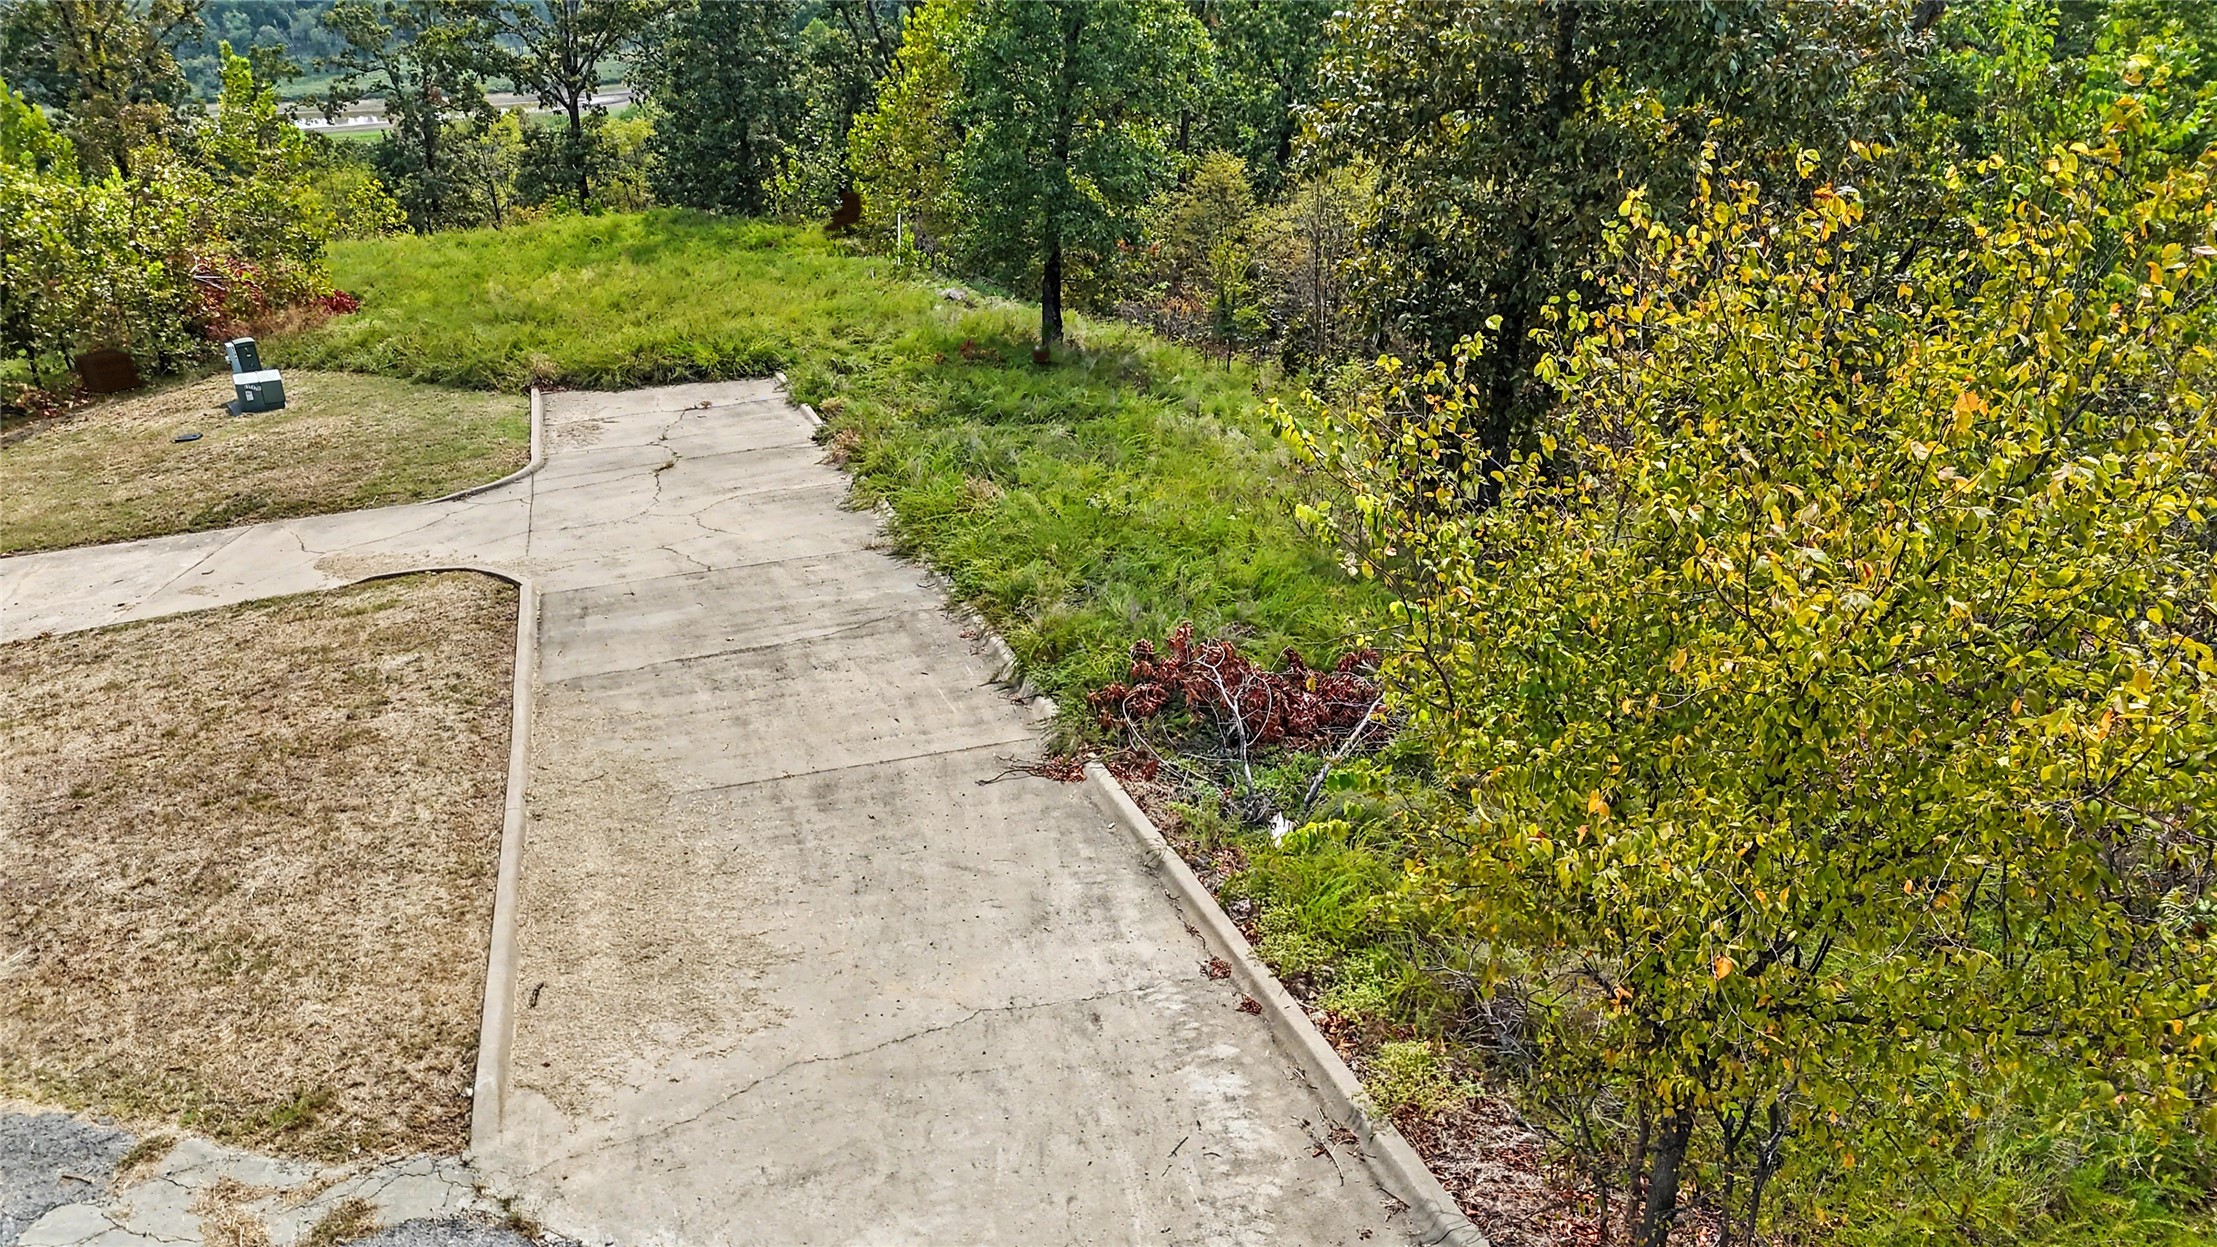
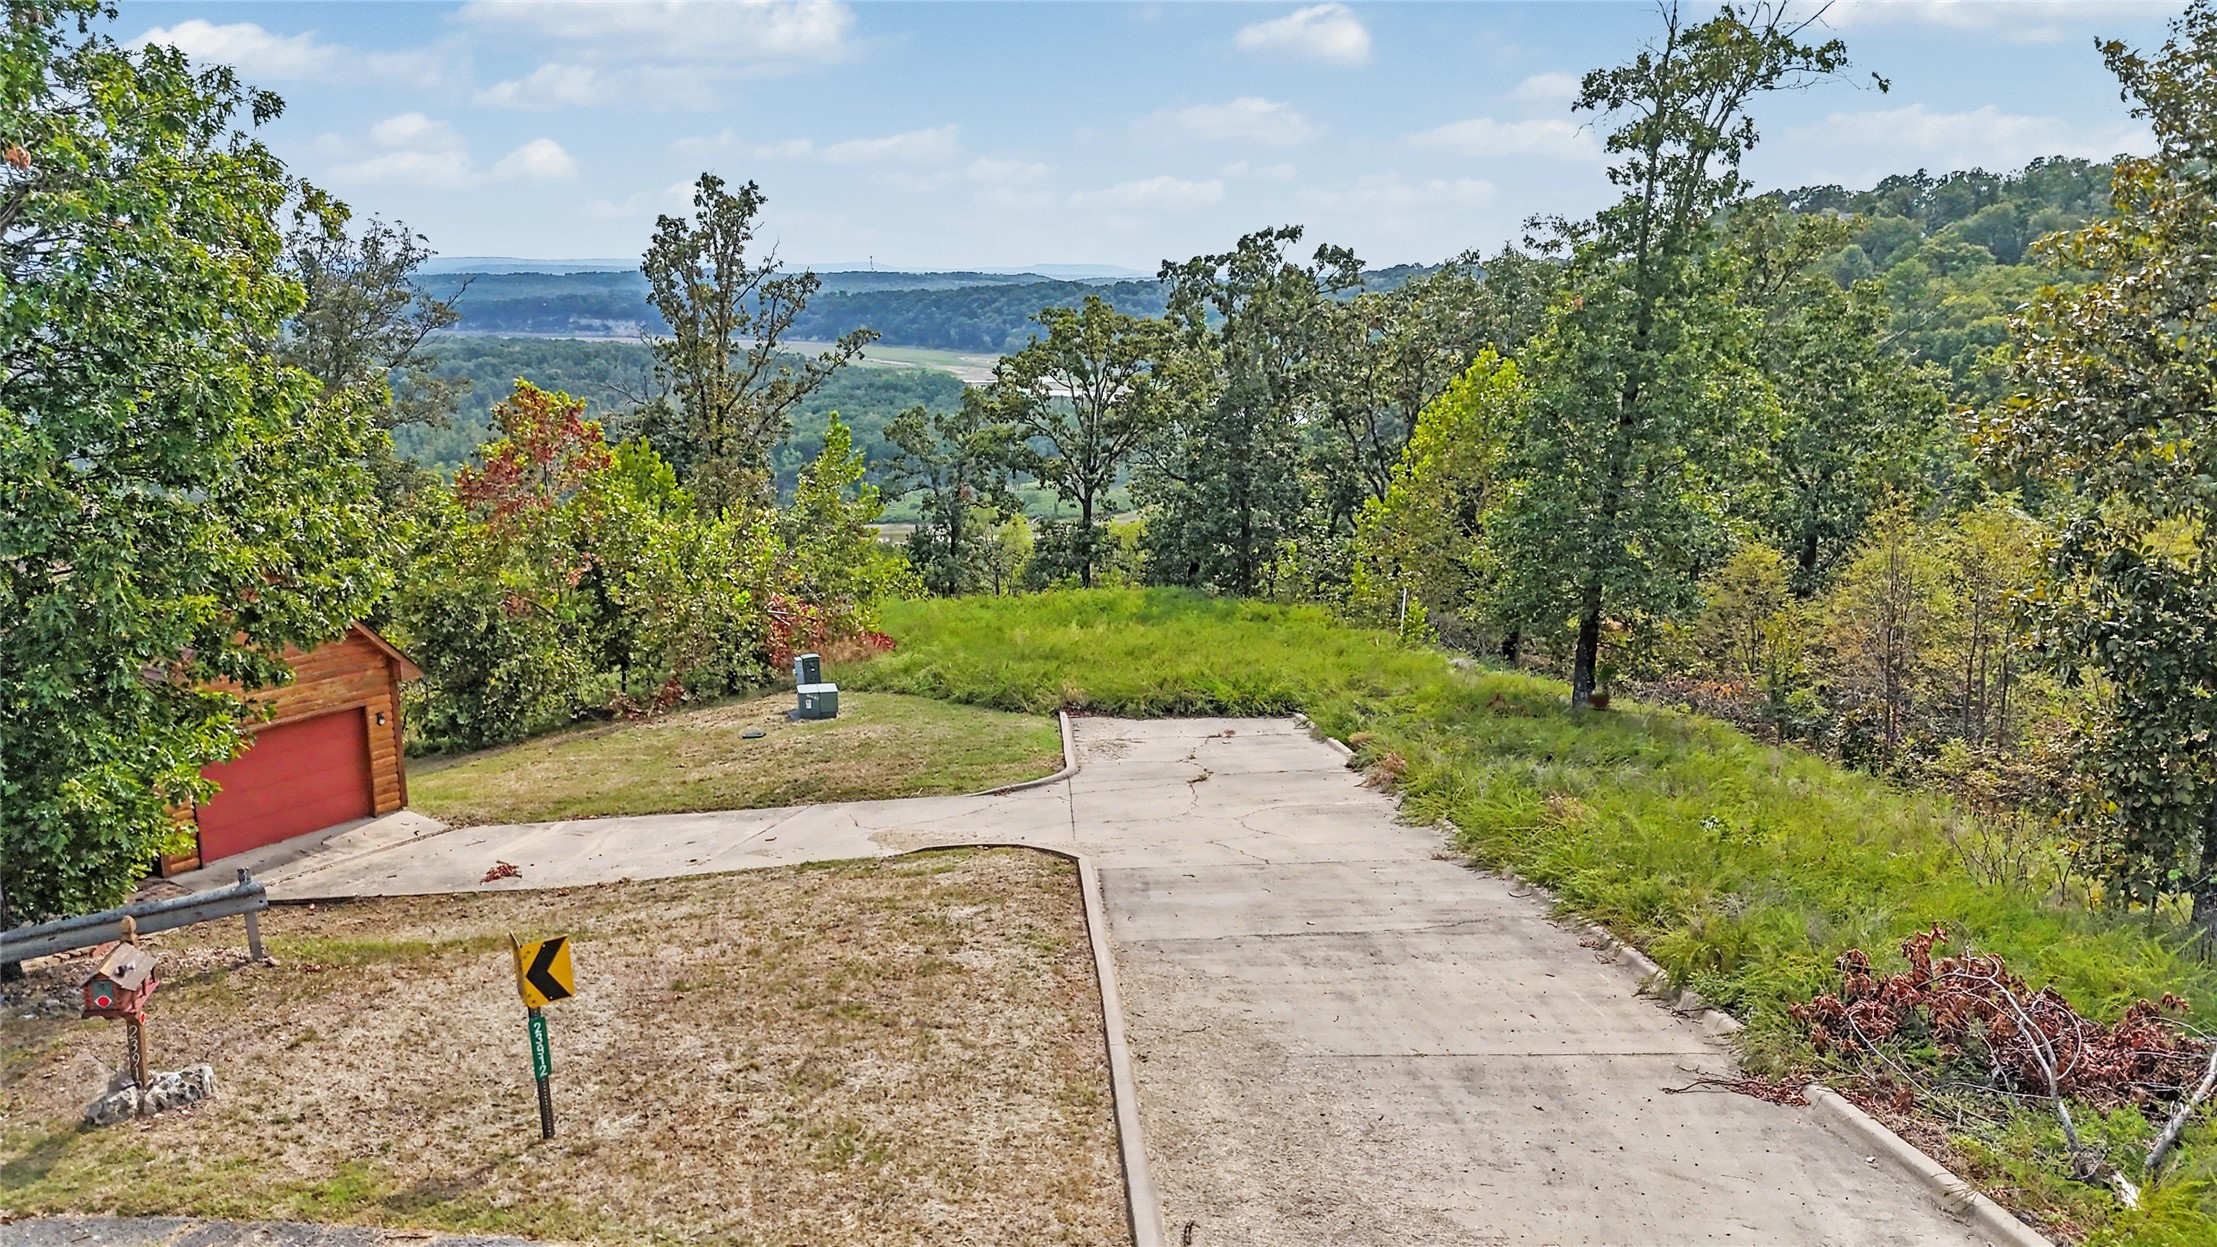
lounge chair: present [823,192,862,235] -> none [1318,568,1360,610]
wooden crate: present [74,349,141,393] -> none [669,671,714,708]

